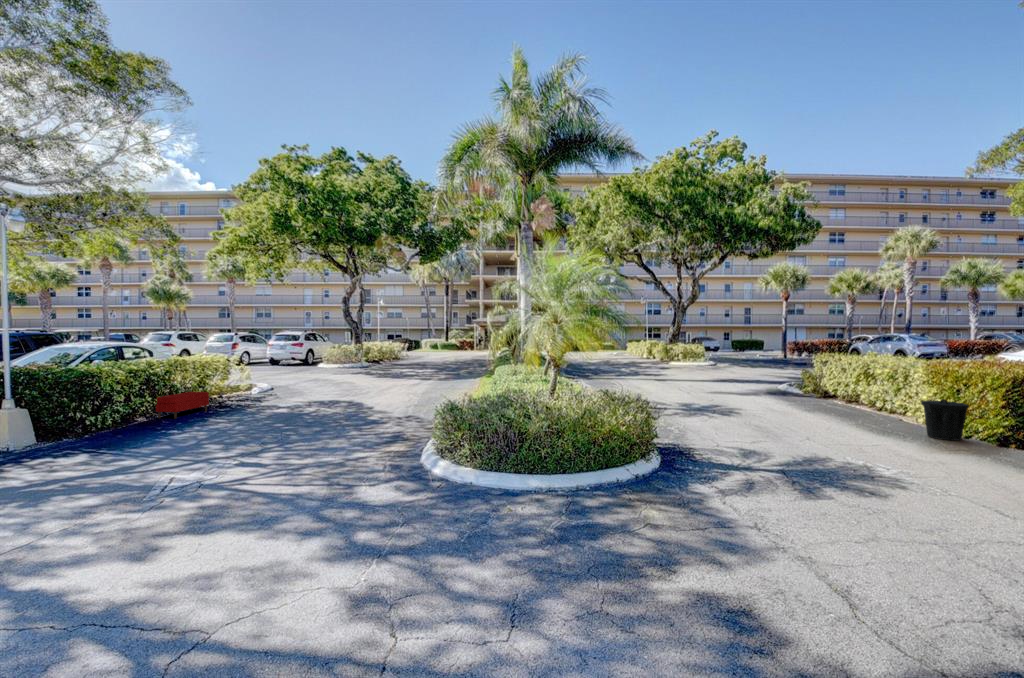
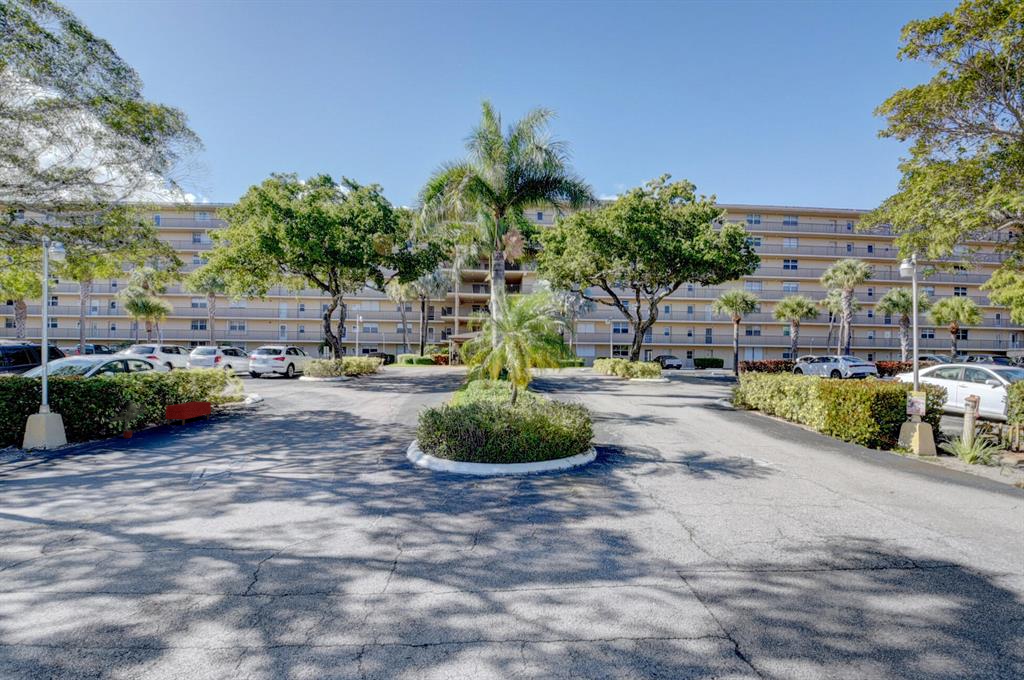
potted tree: none [81,392,125,436] -> present [111,401,145,438]
trash can: present [921,399,969,440] -> none [809,411,843,444]

